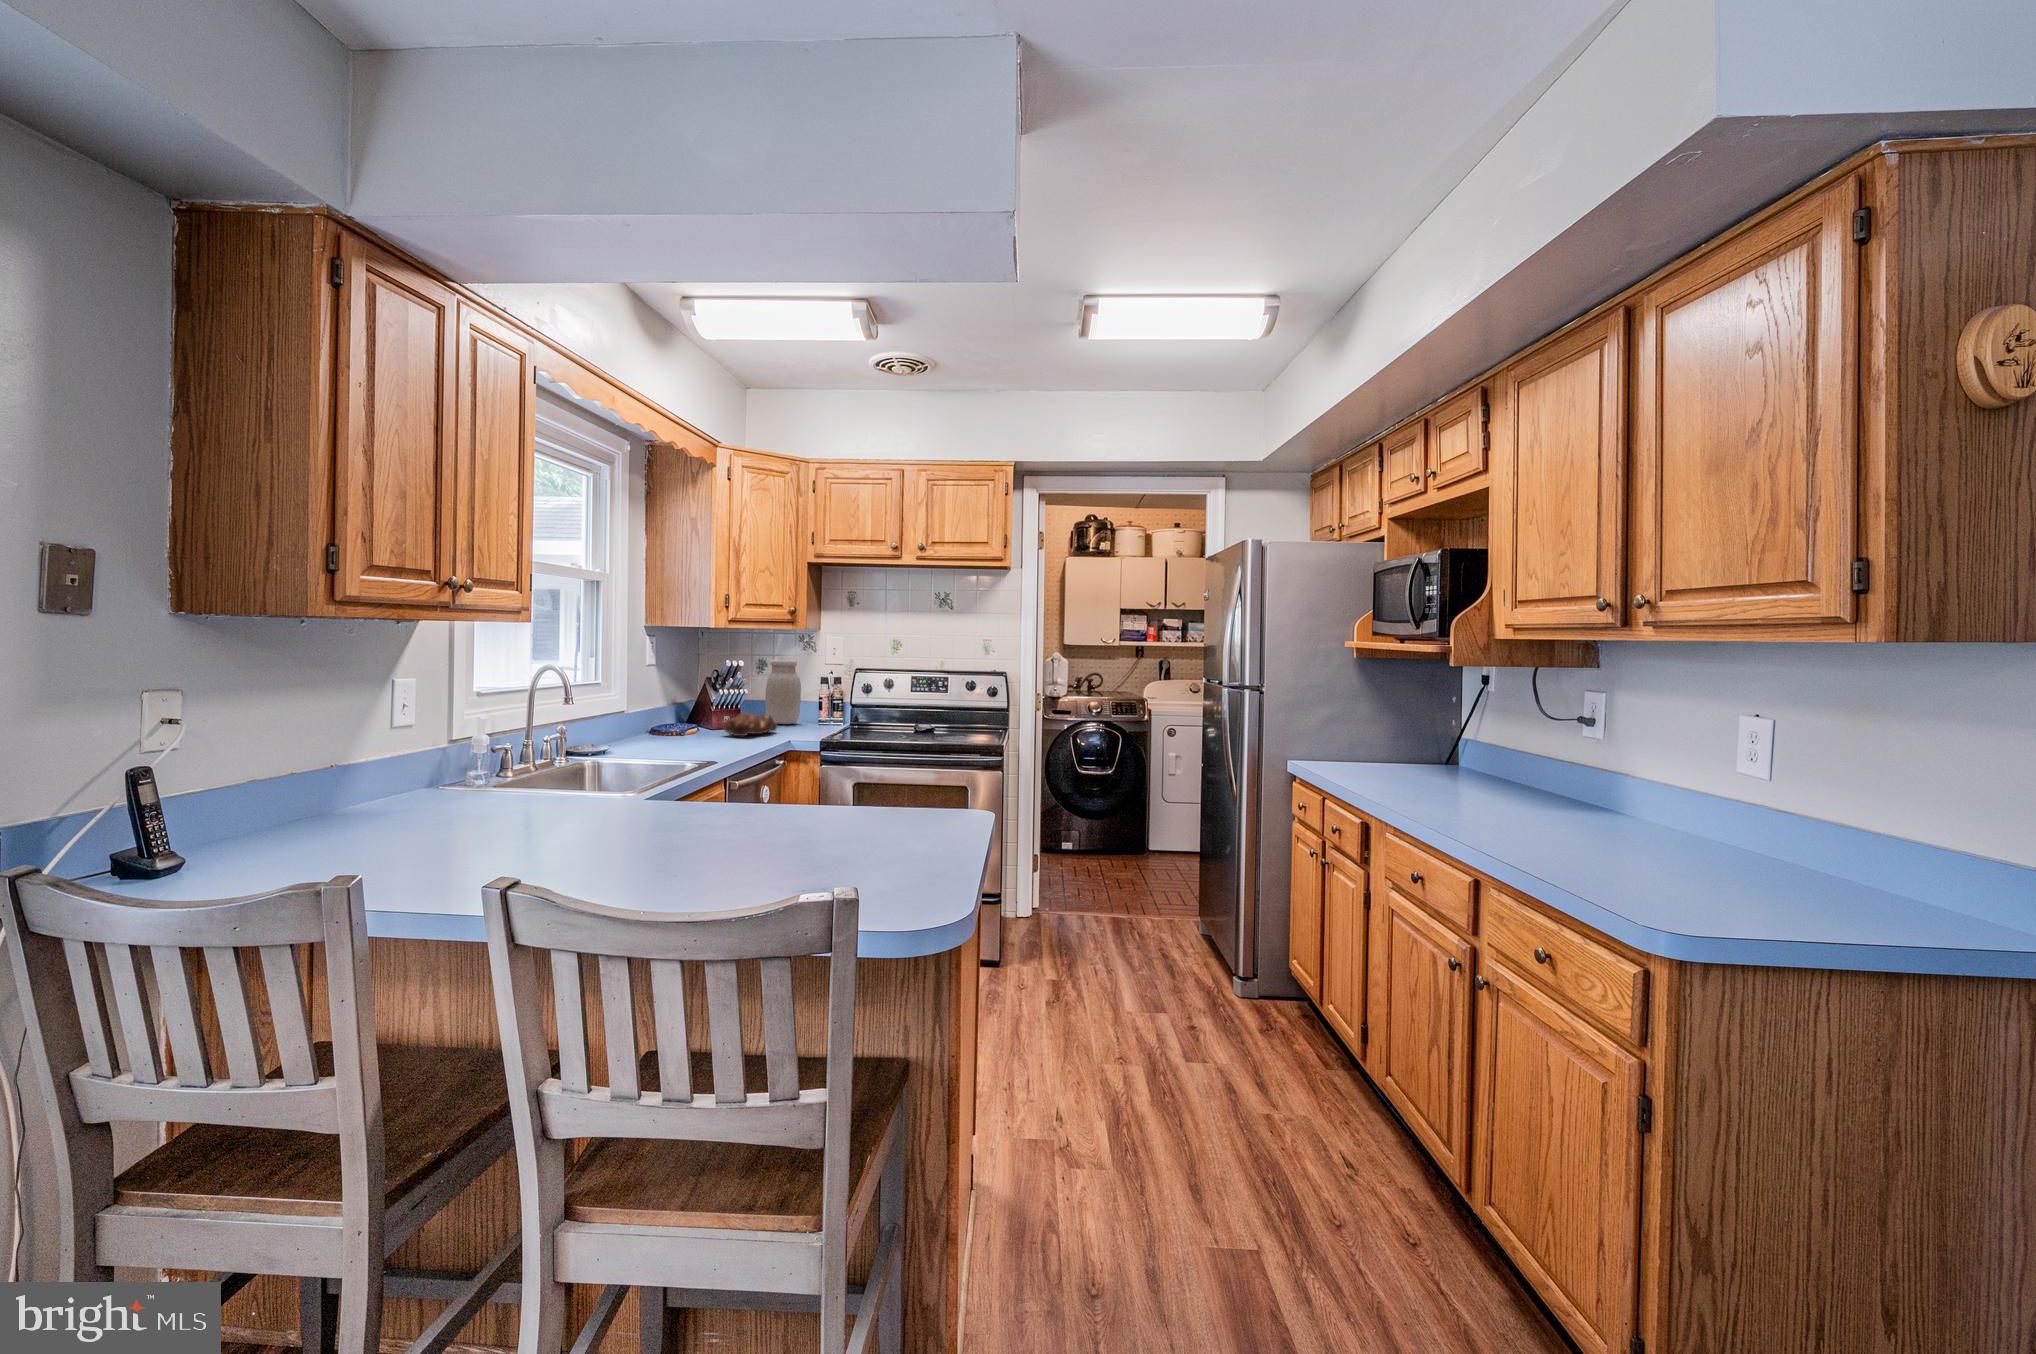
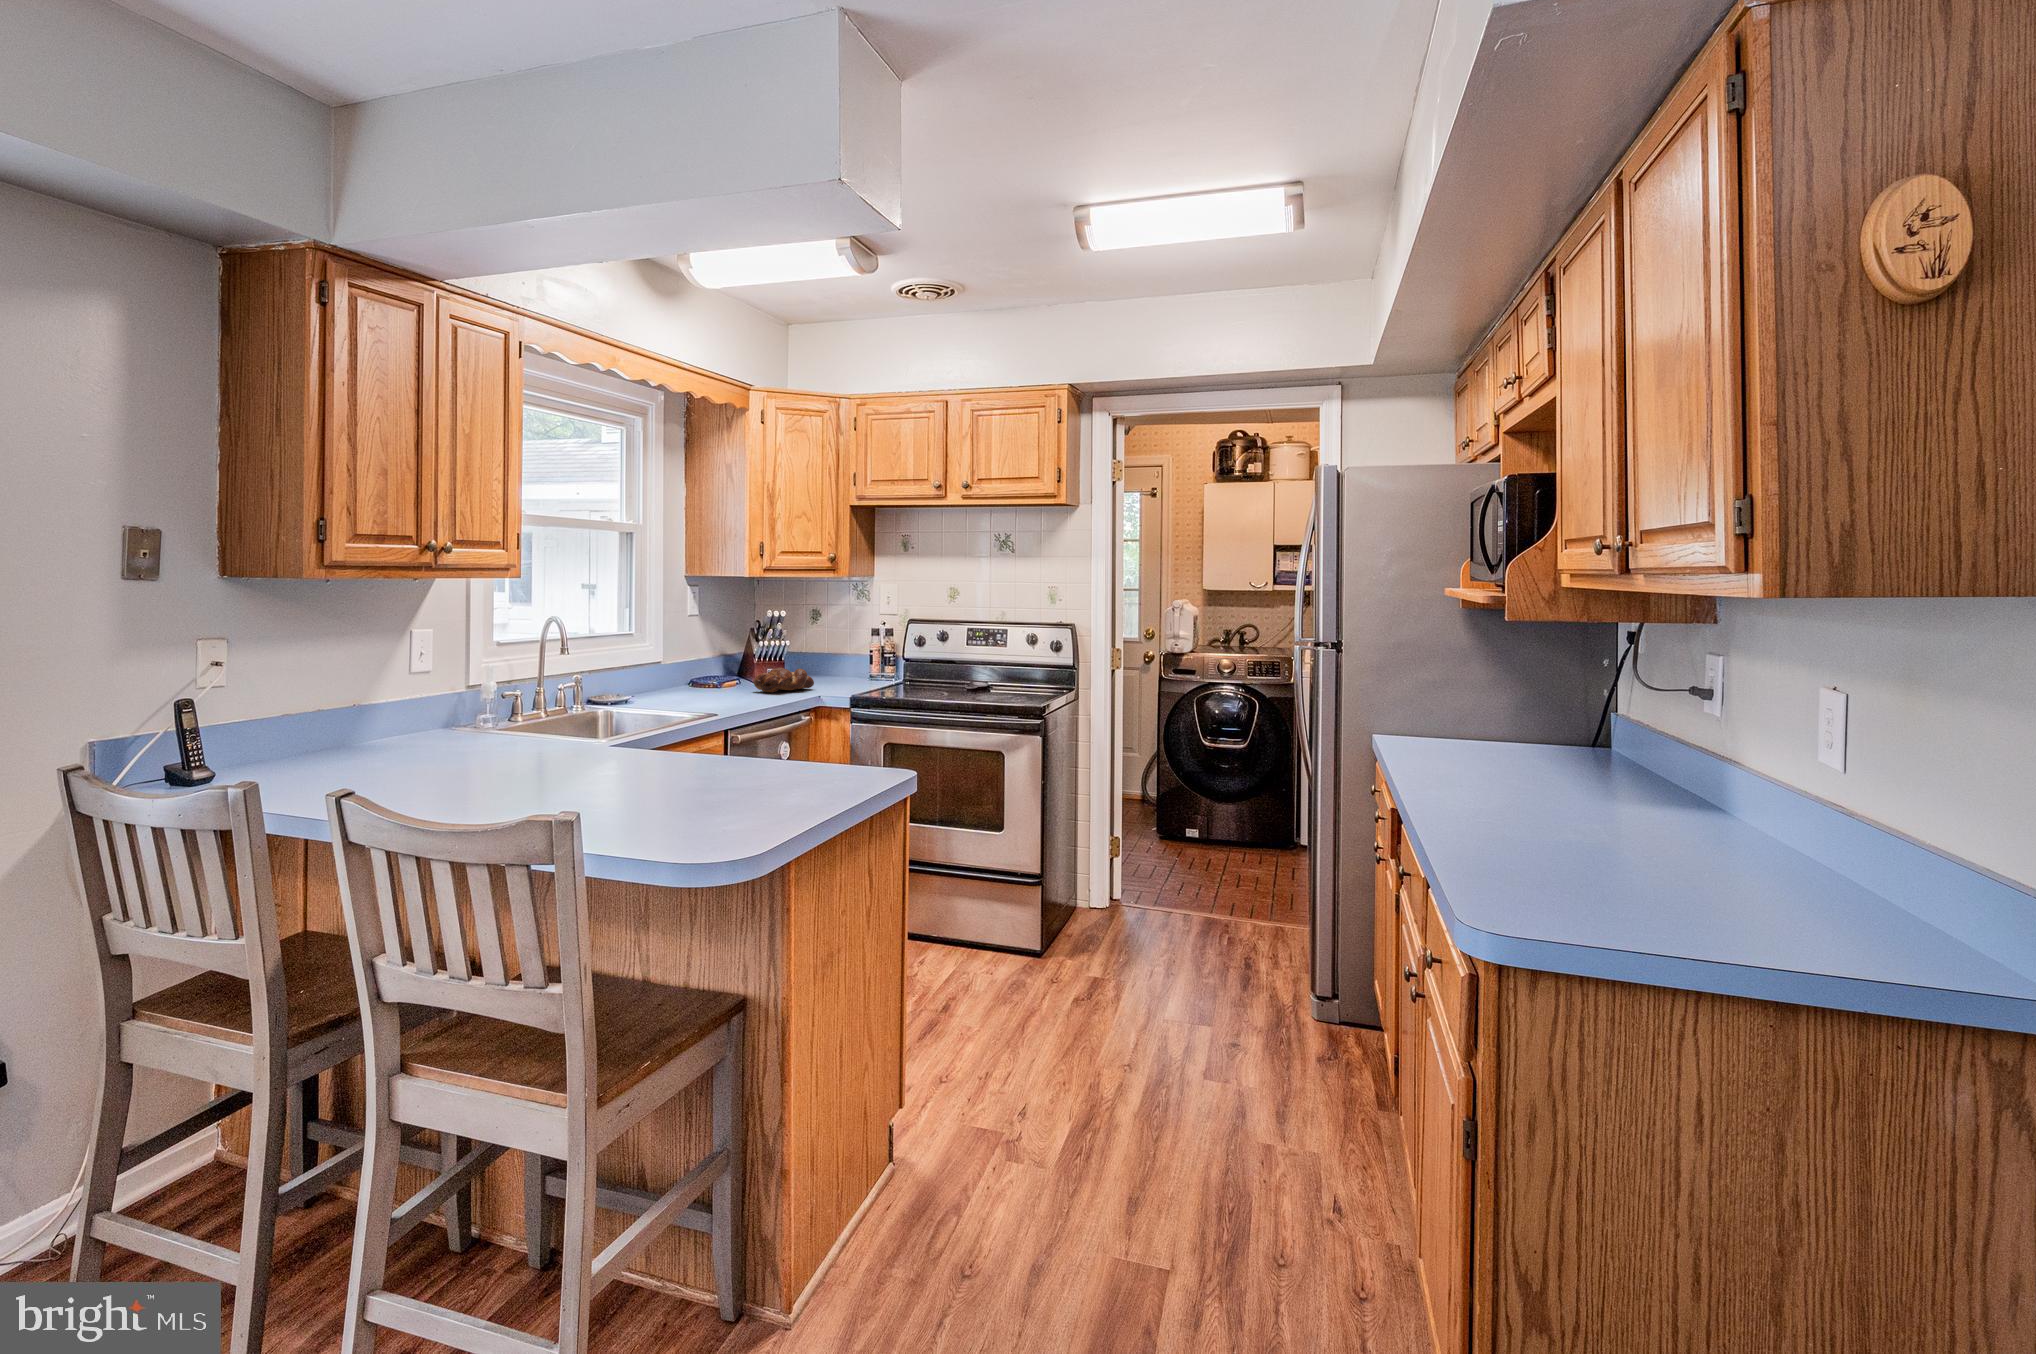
jar: present [765,659,801,724] -> none [813,612,850,681]

